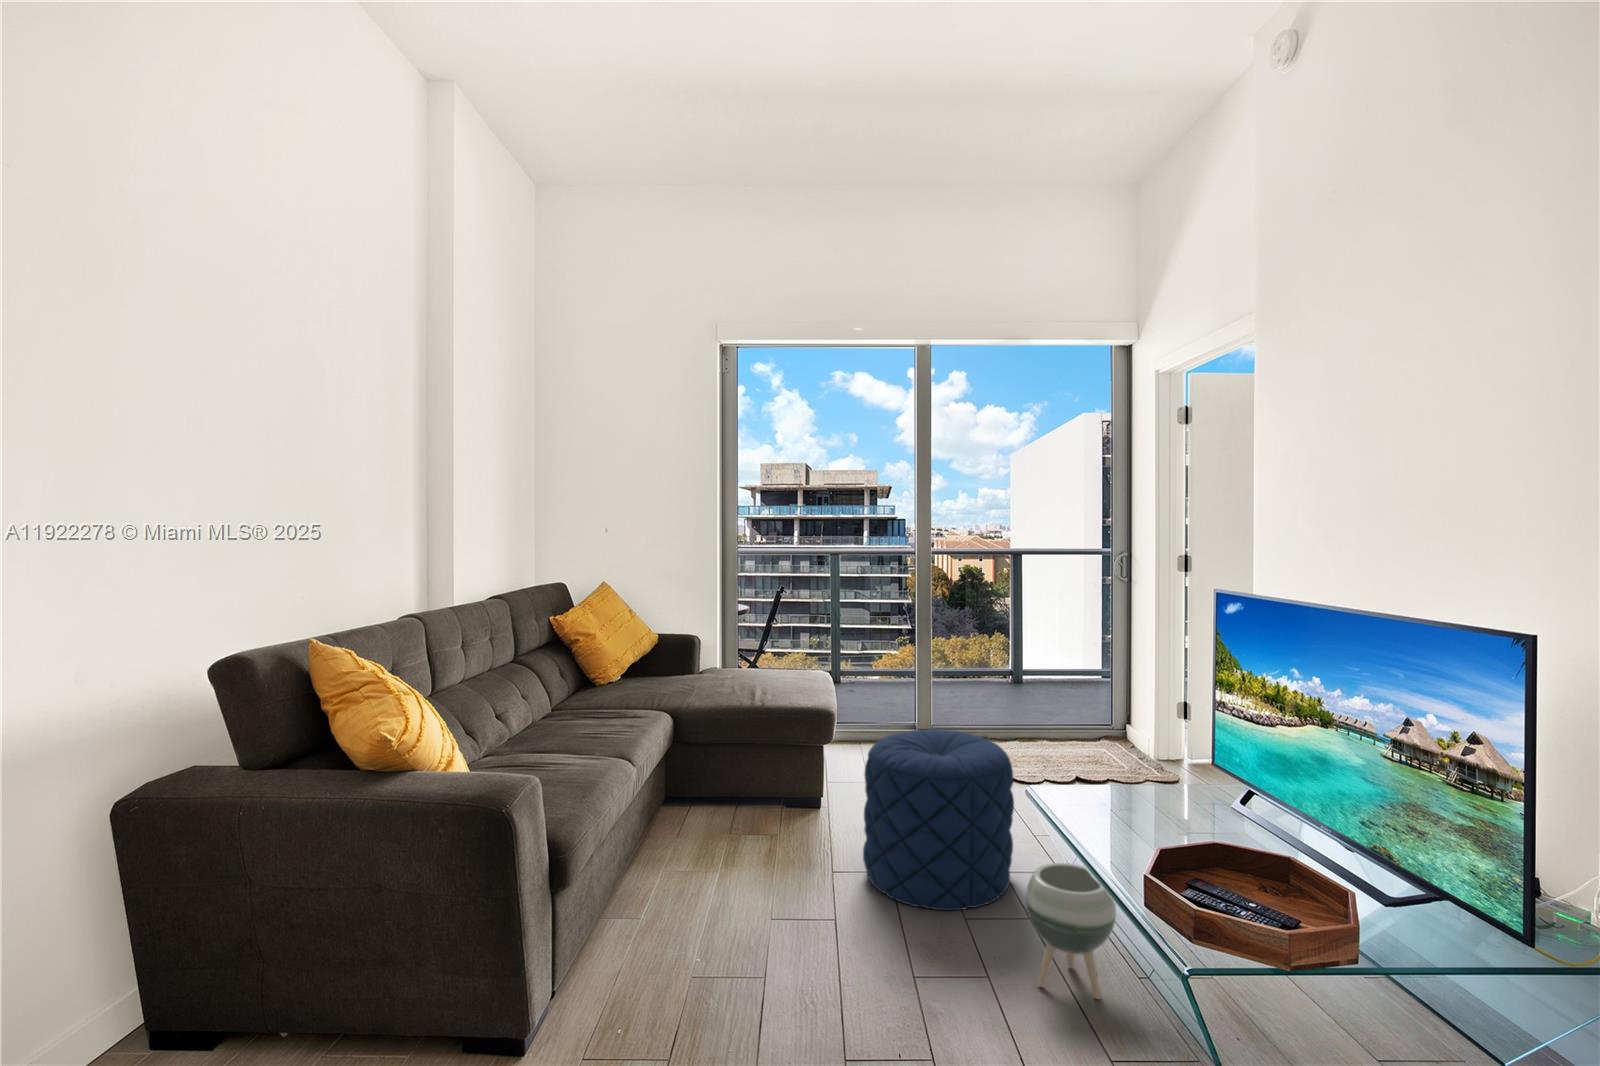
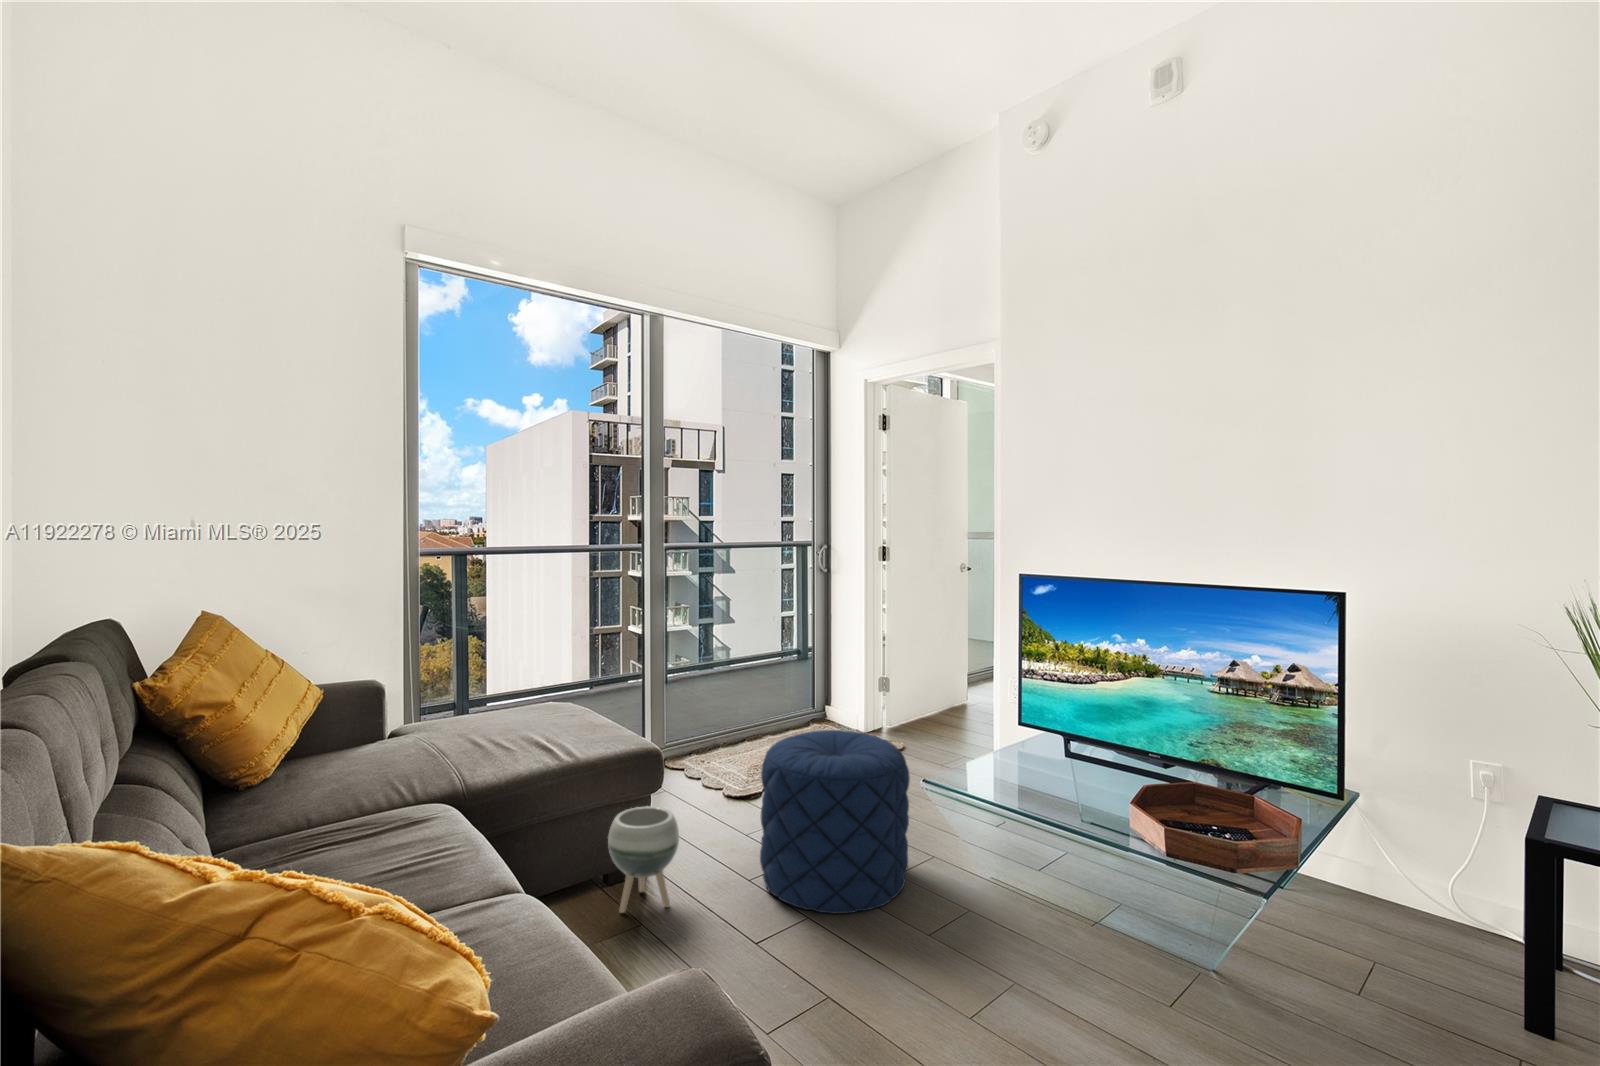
planter: present [1026,863,1116,999] -> present [608,806,679,913]

